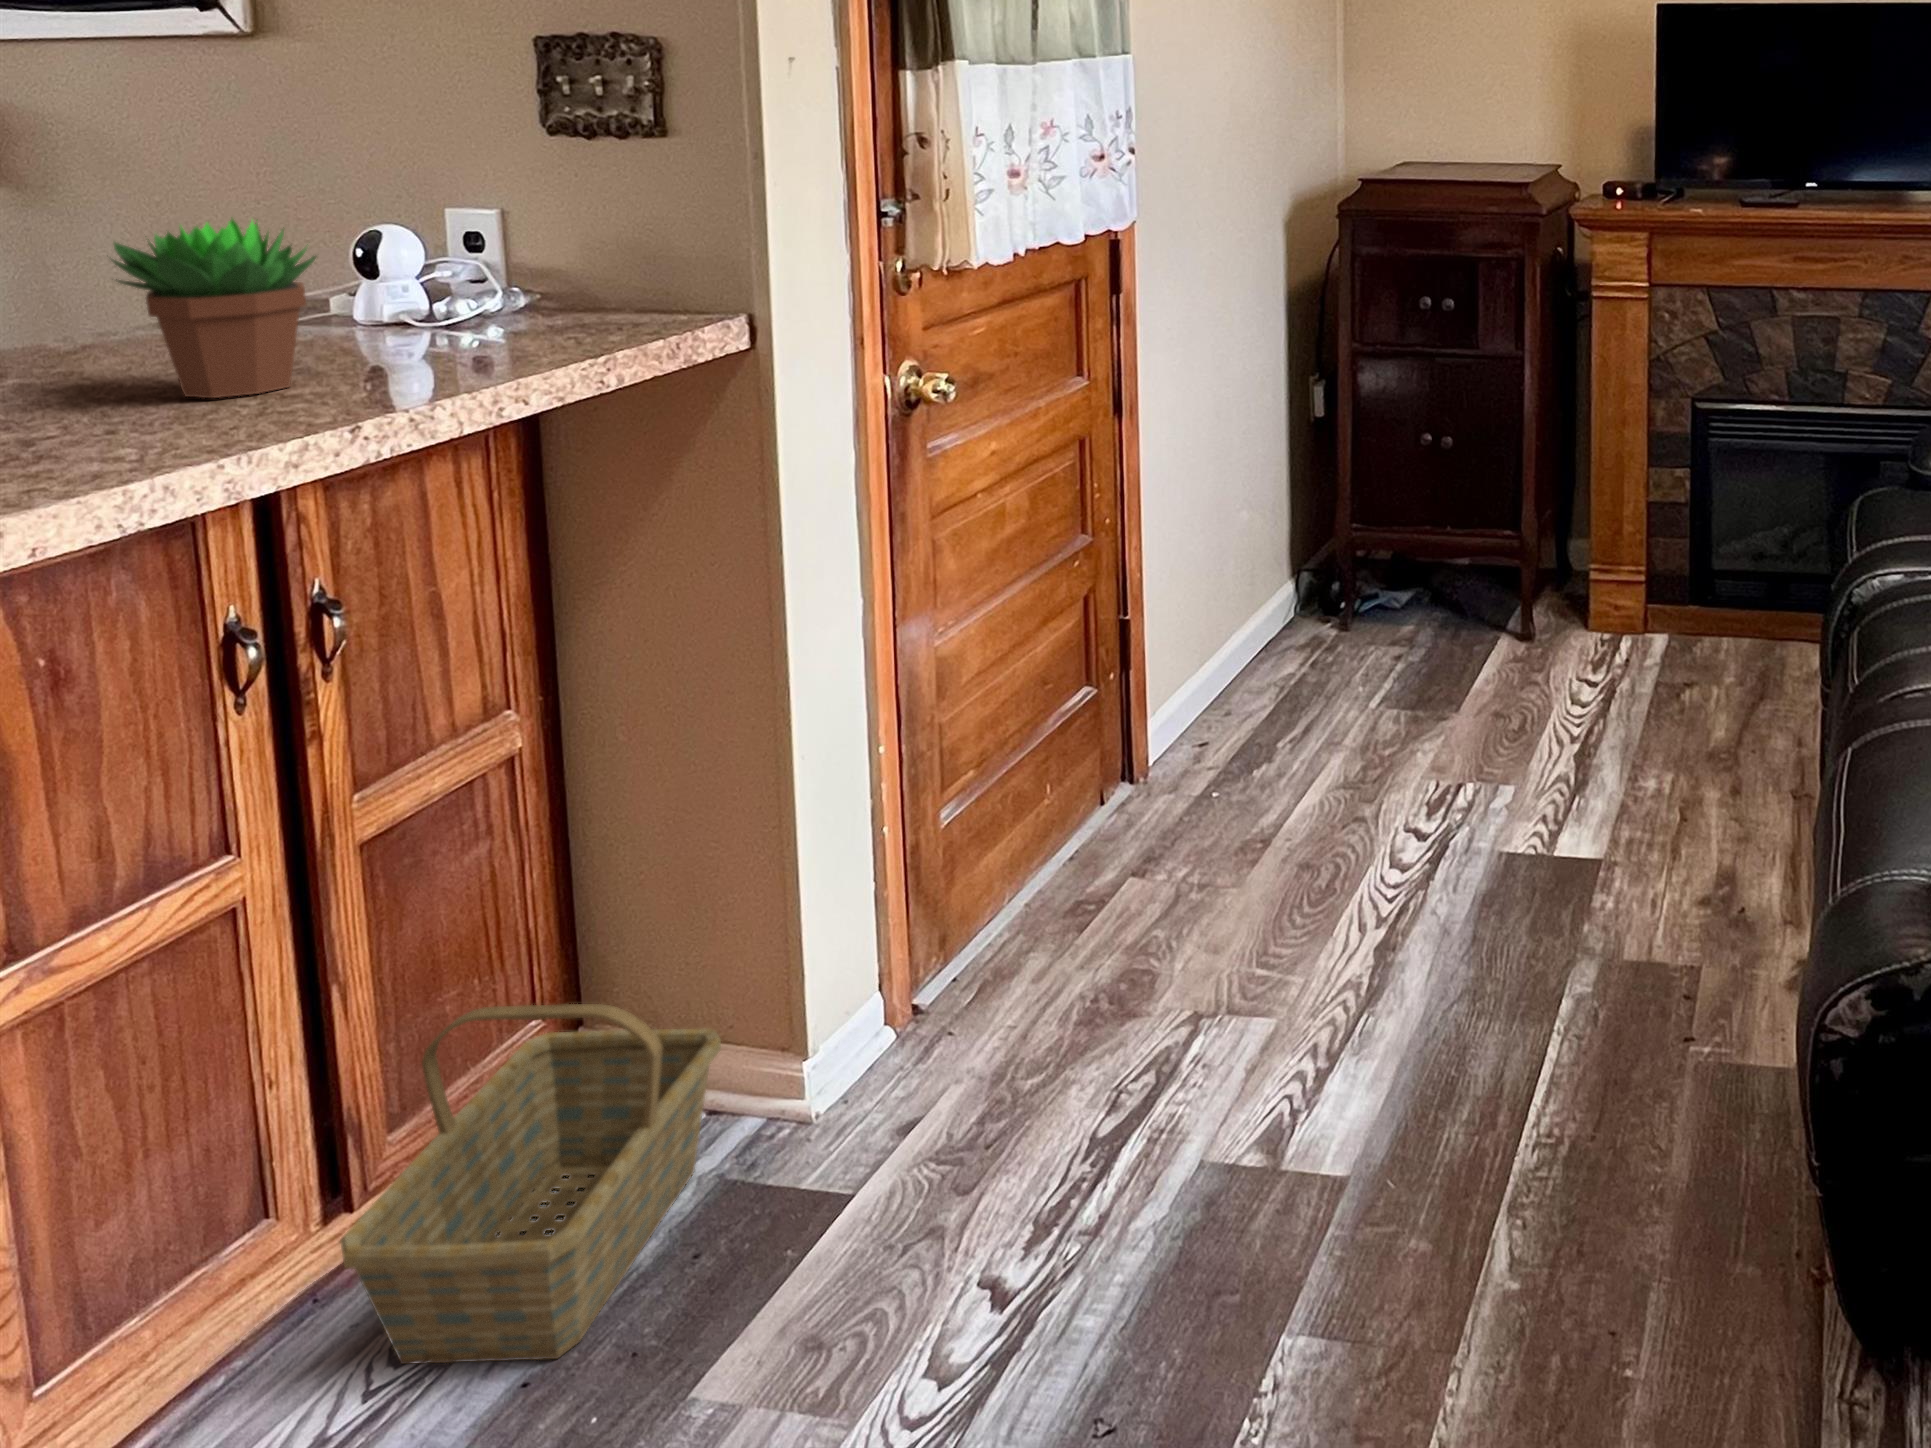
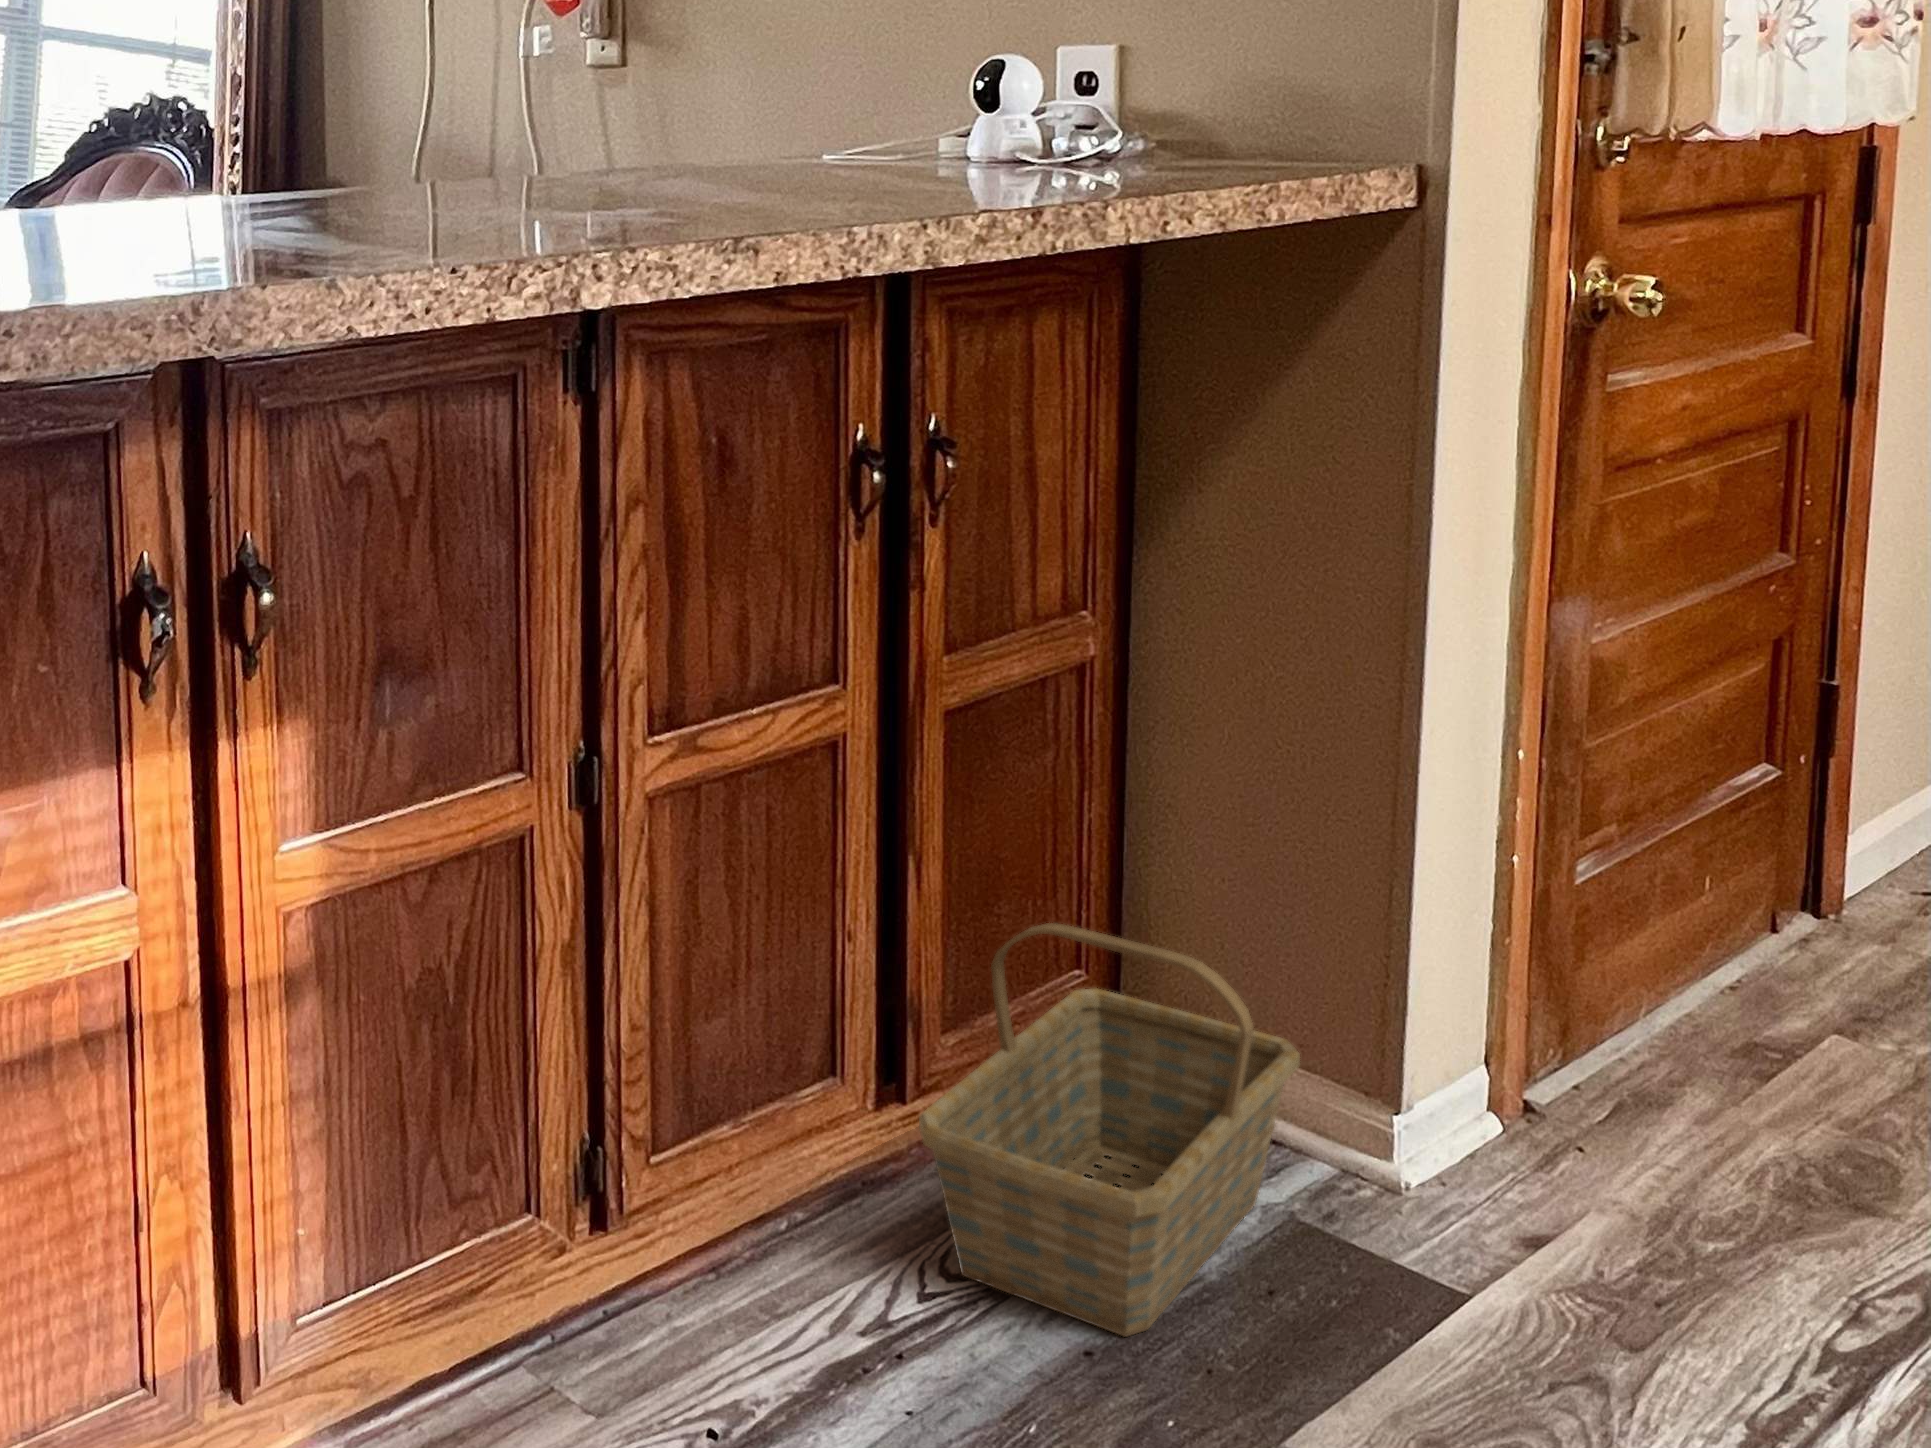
succulent plant: present [112,219,316,398] -> none [804,10,986,197]

